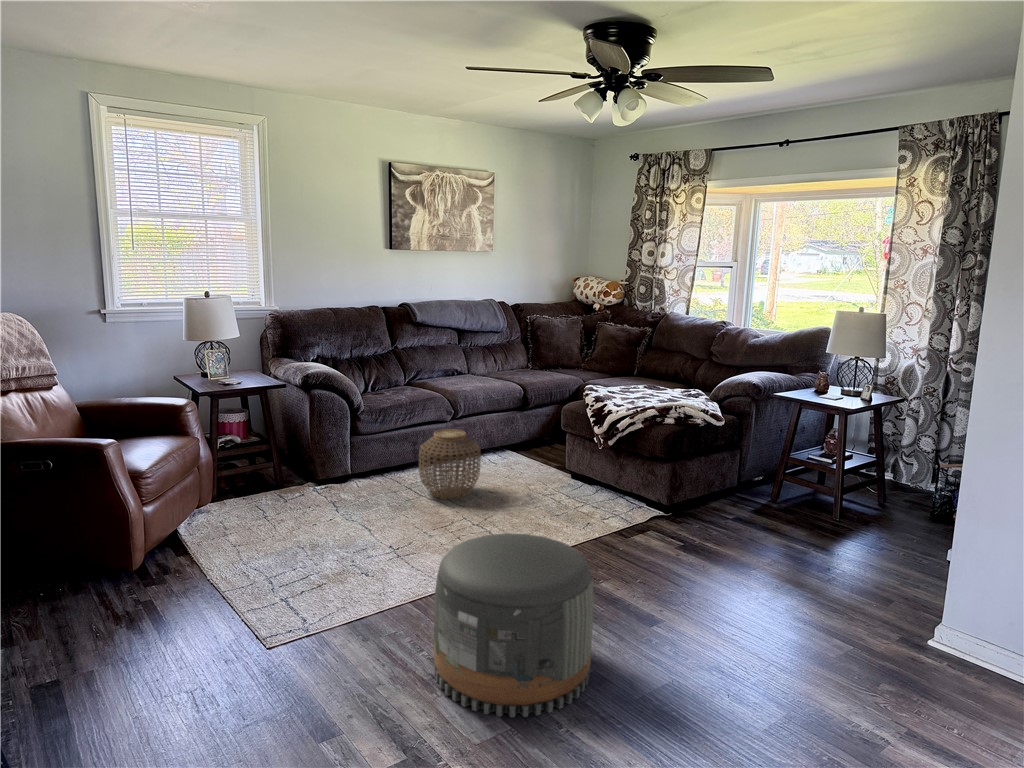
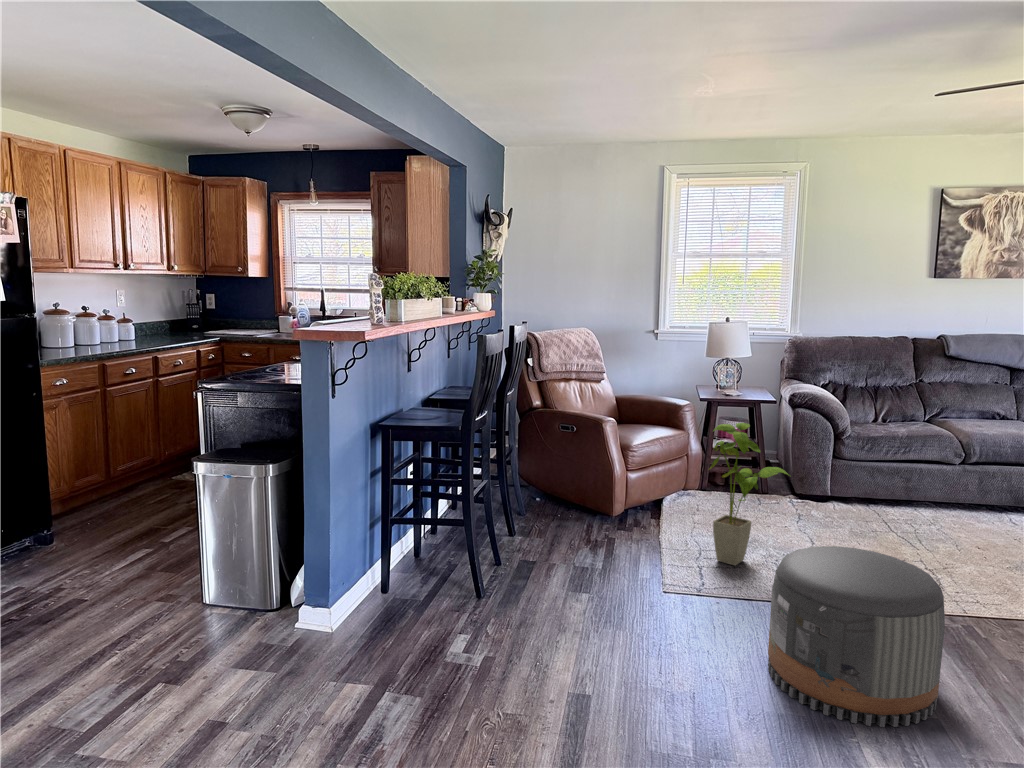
house plant: none [276,421,368,585] -> present [710,423,789,565]
woven basket: present [419,429,481,499] -> none [893,466,971,542]

